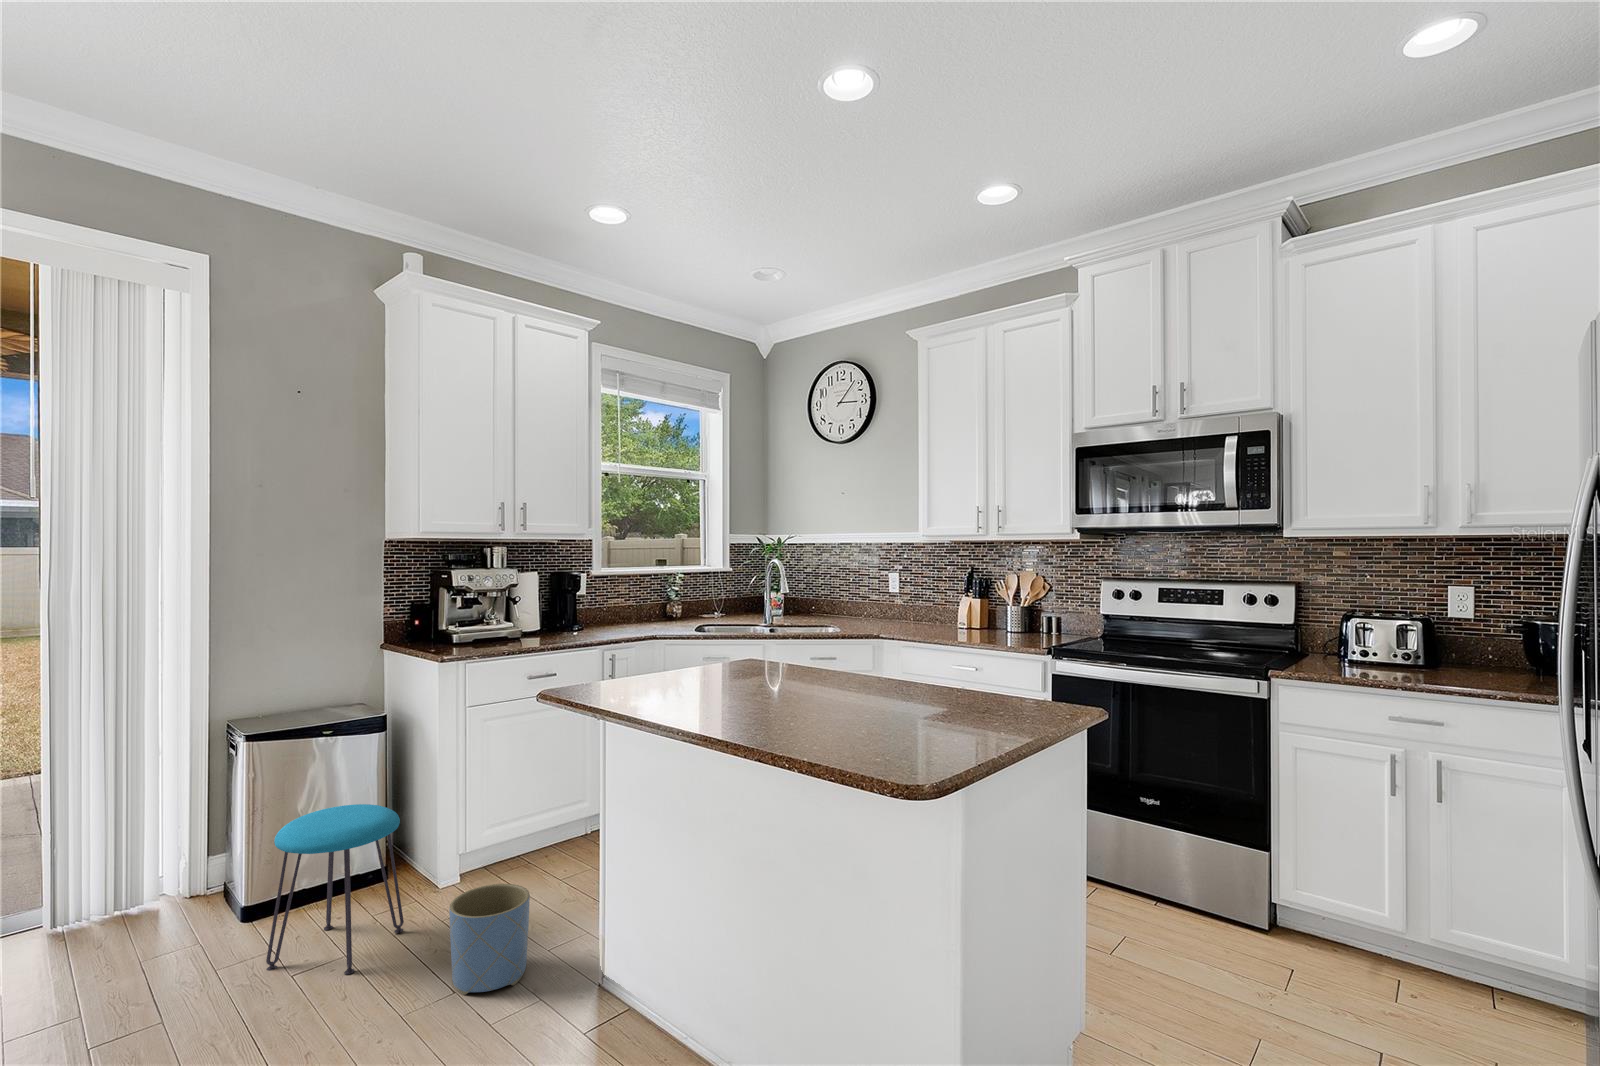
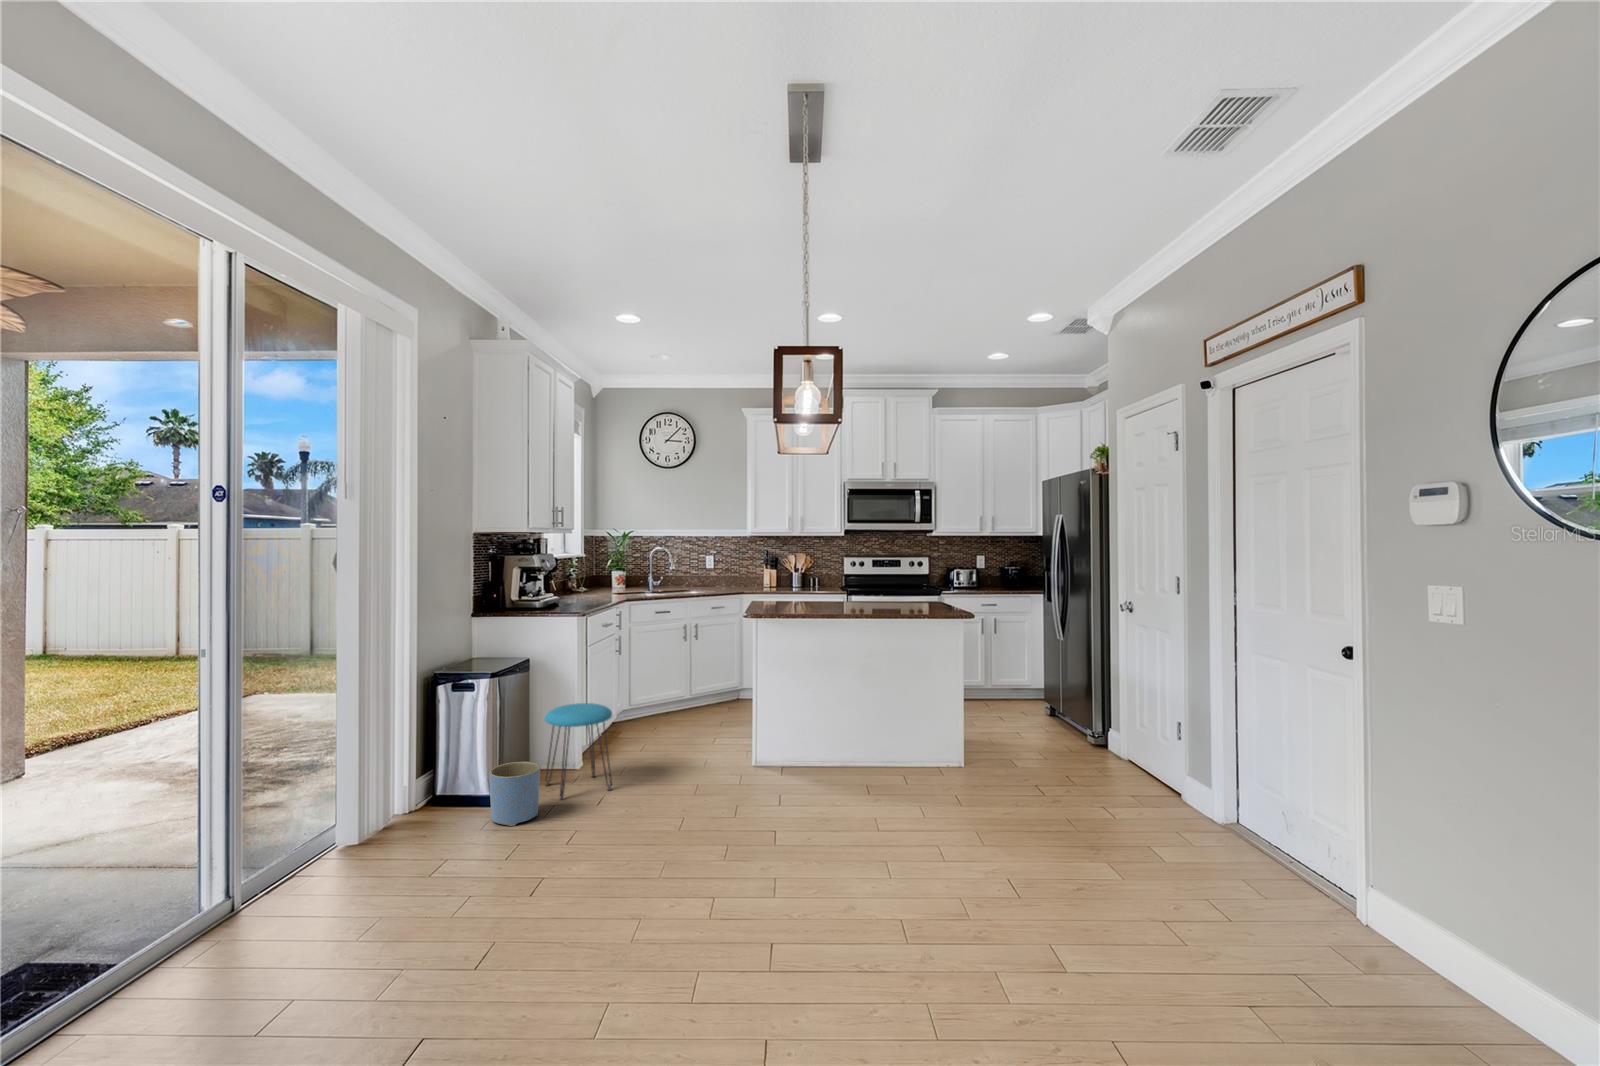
planter: present [449,884,530,995] -> present [489,762,540,826]

